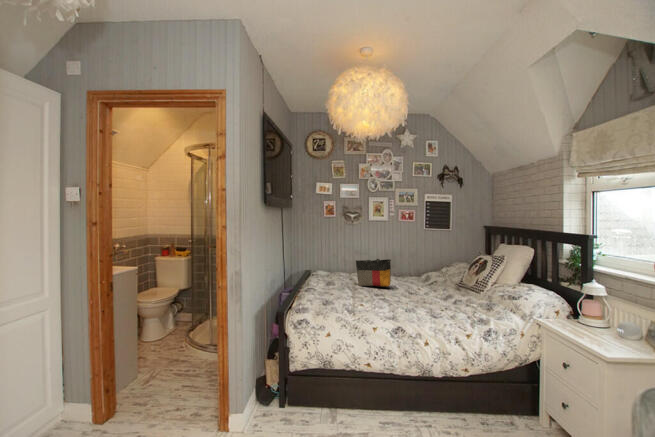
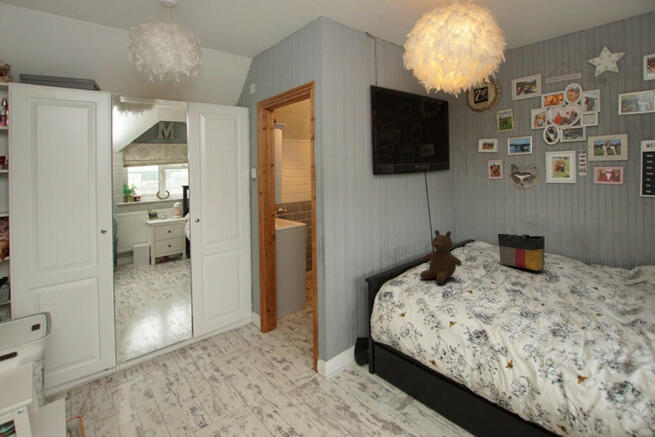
teddy bear: none [318,255,354,301] -> present [420,230,462,283]

